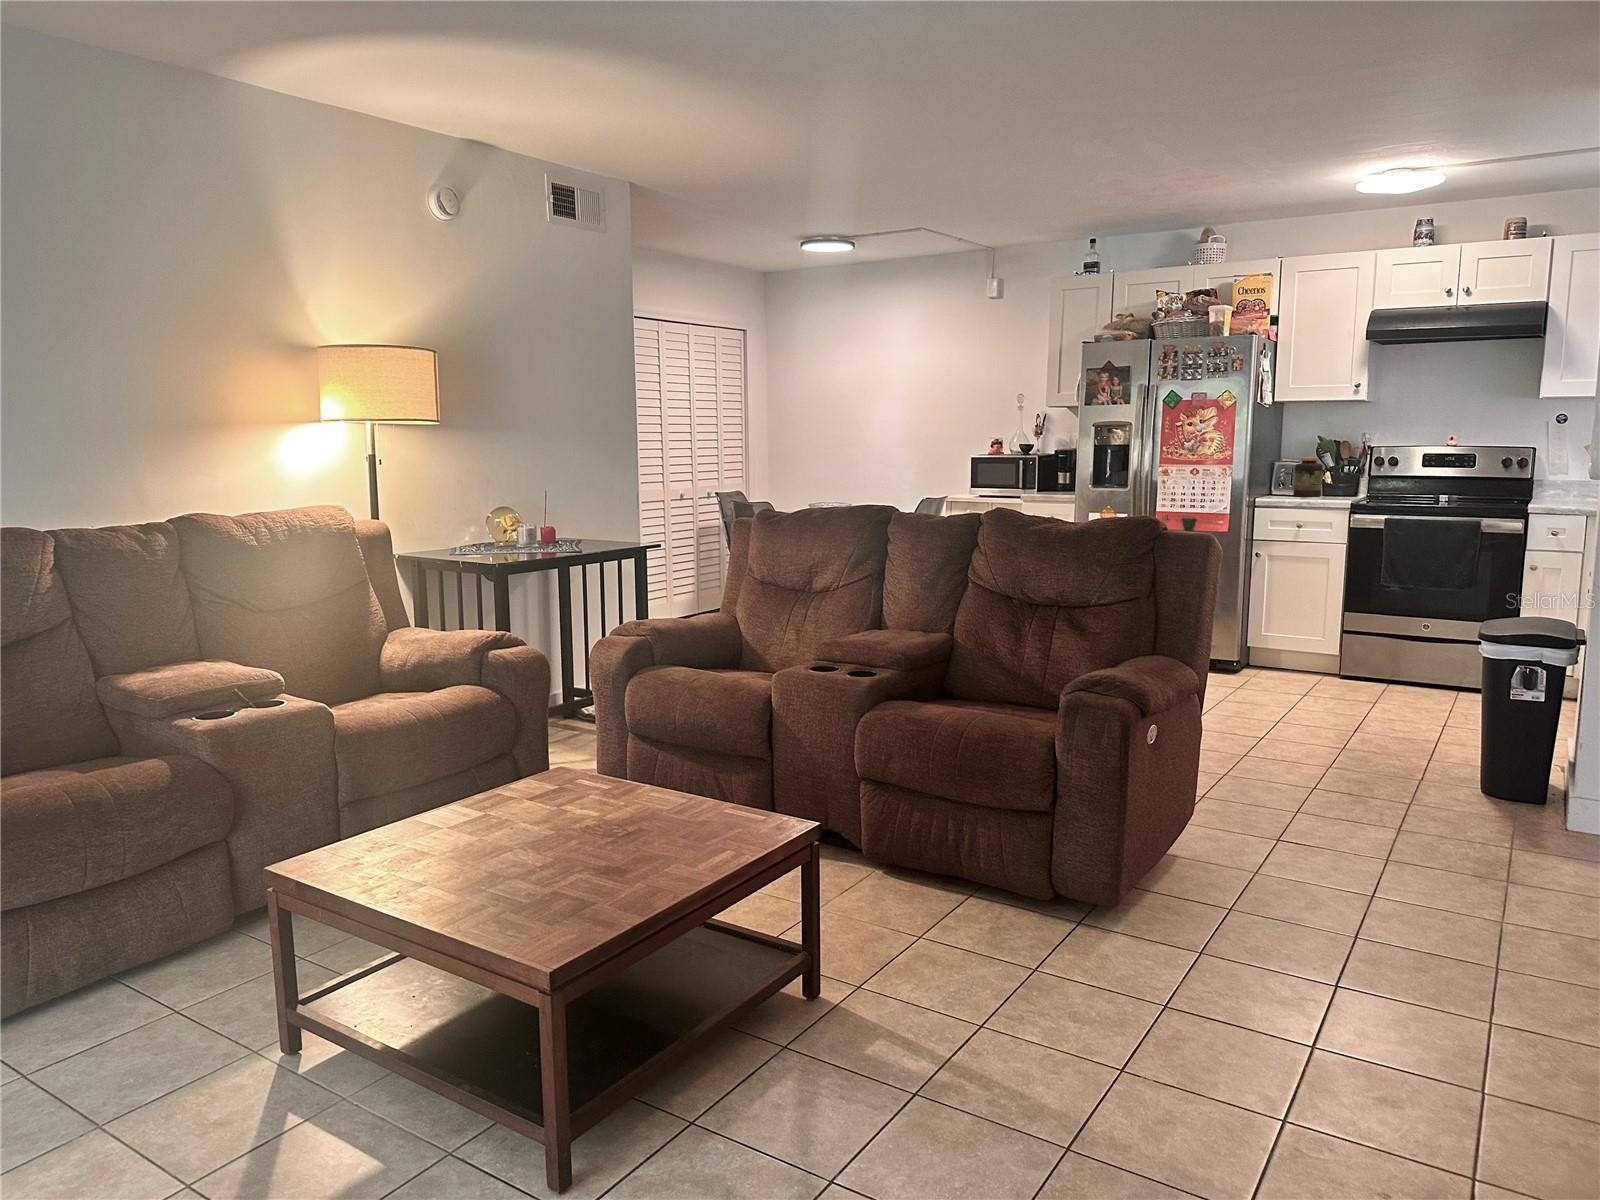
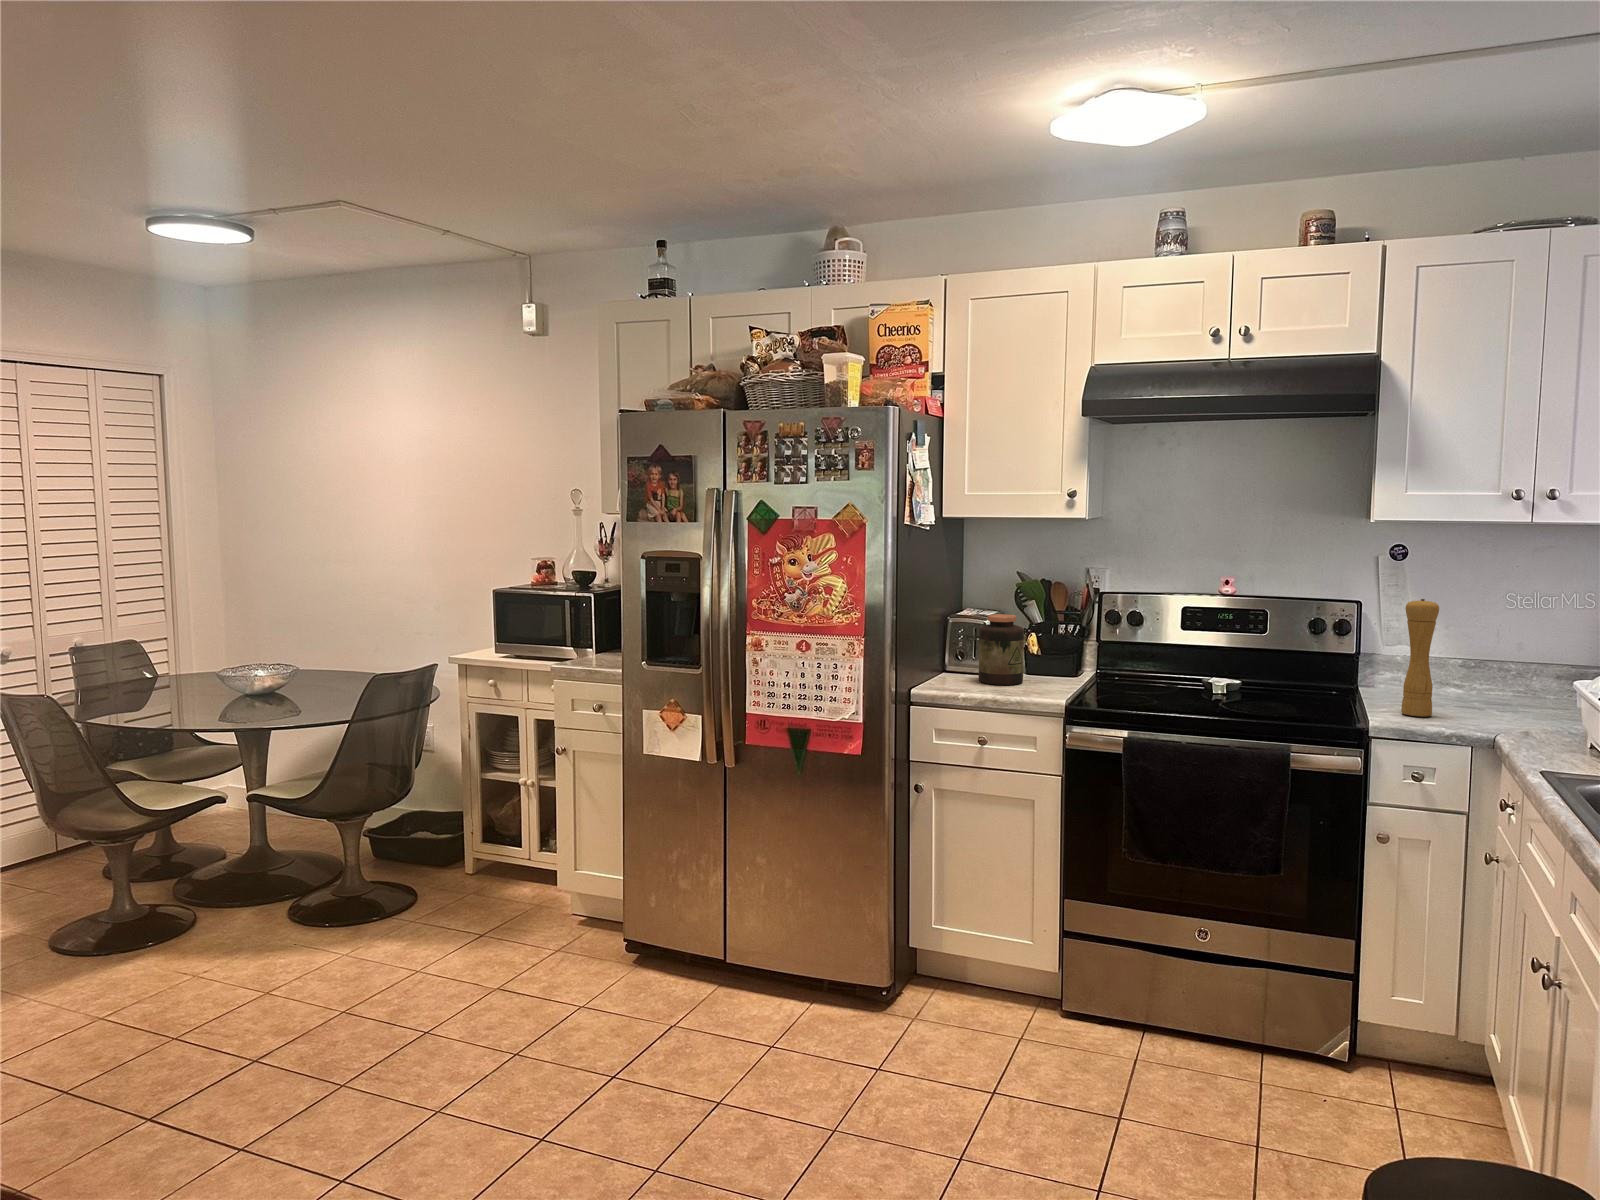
pepper mill: none [1552,439,1576,504] -> present [1401,599,1439,717]

